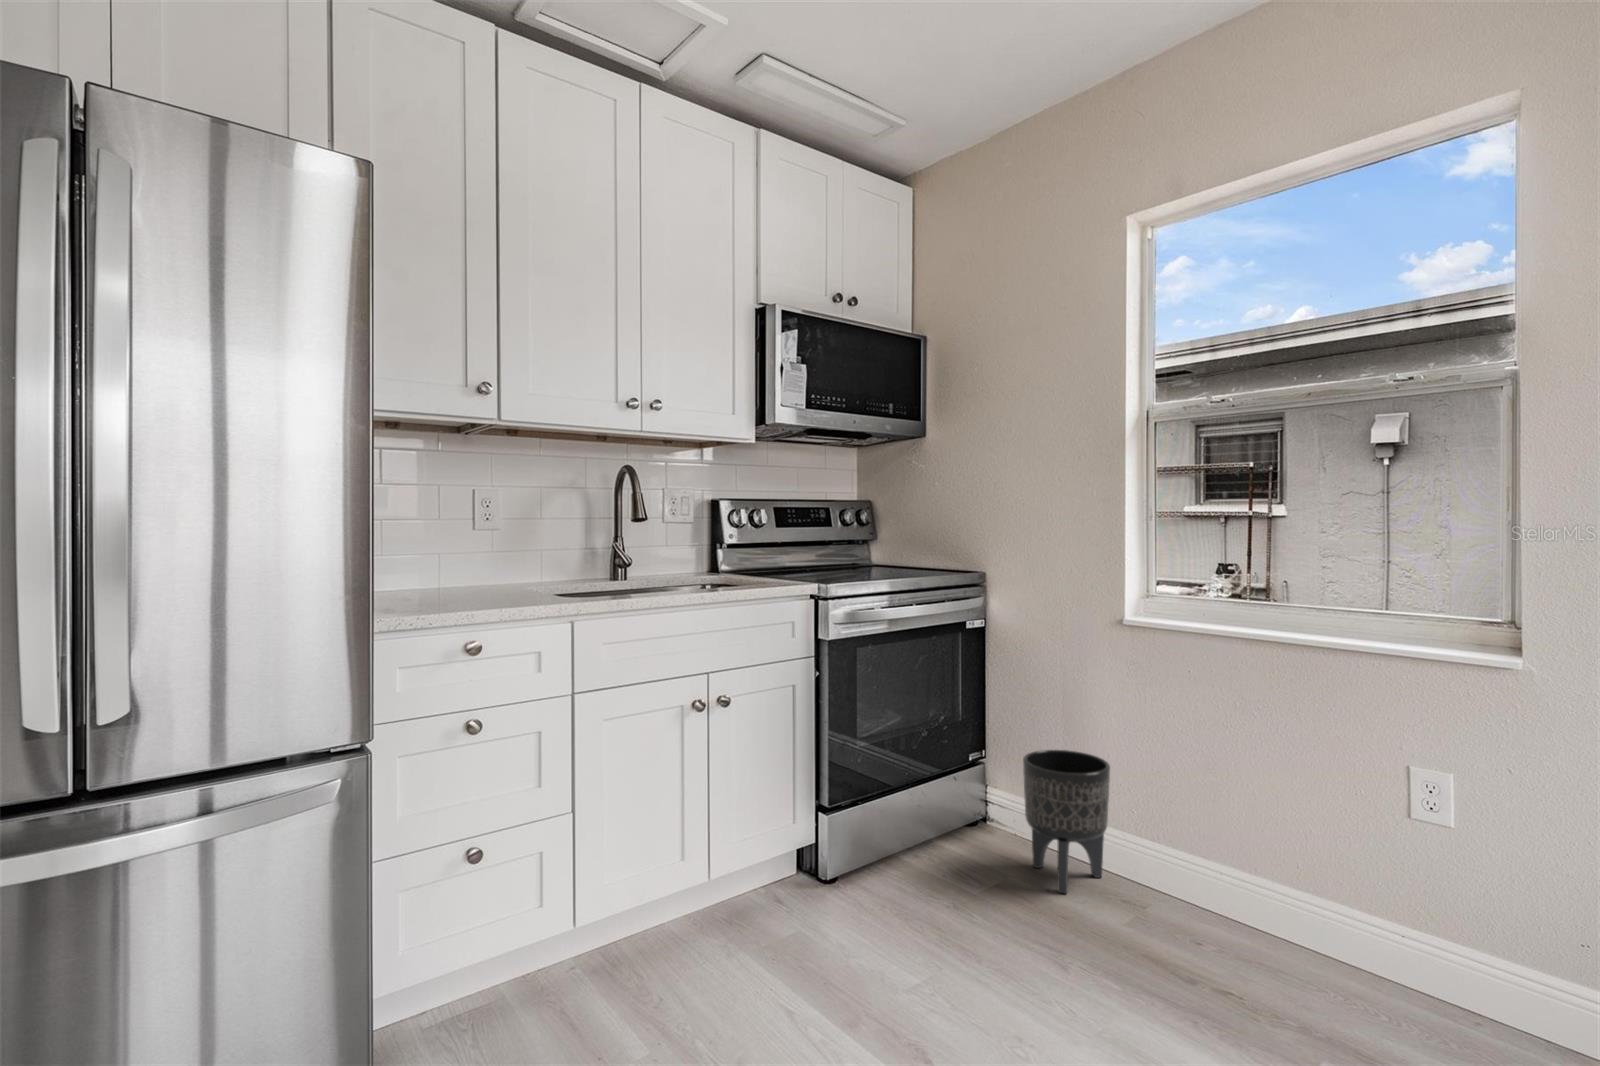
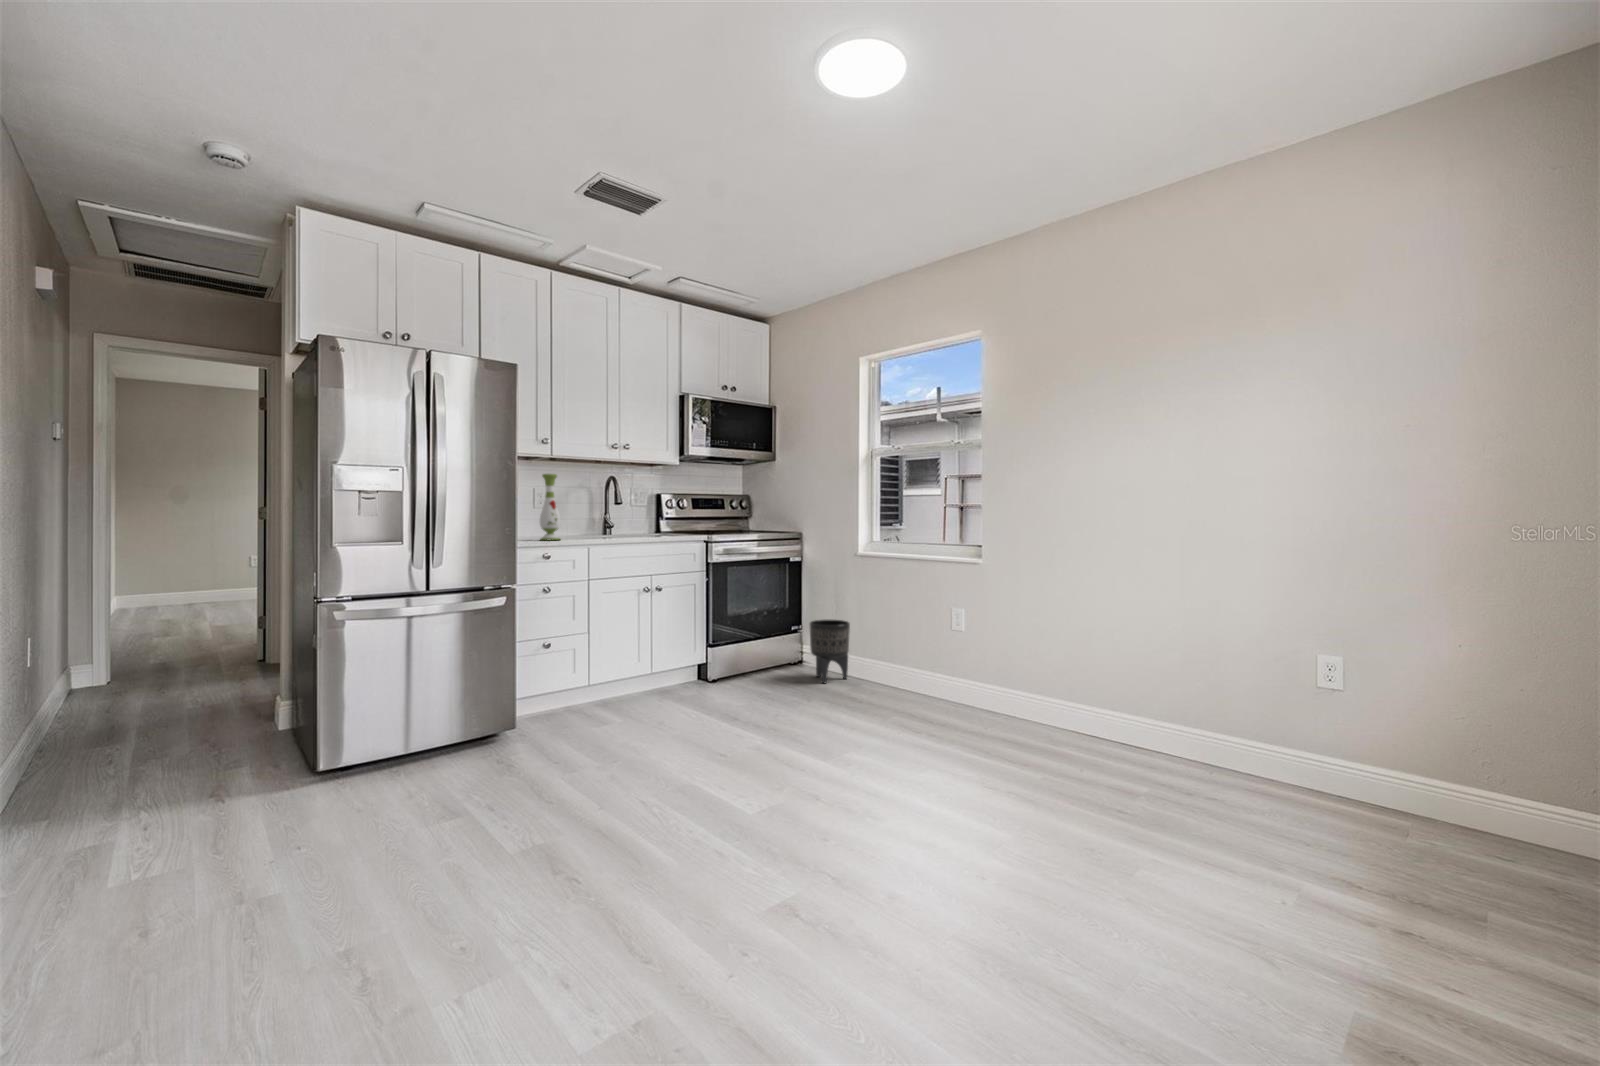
vase: none [461,457,511,609] -> present [540,474,560,540]

